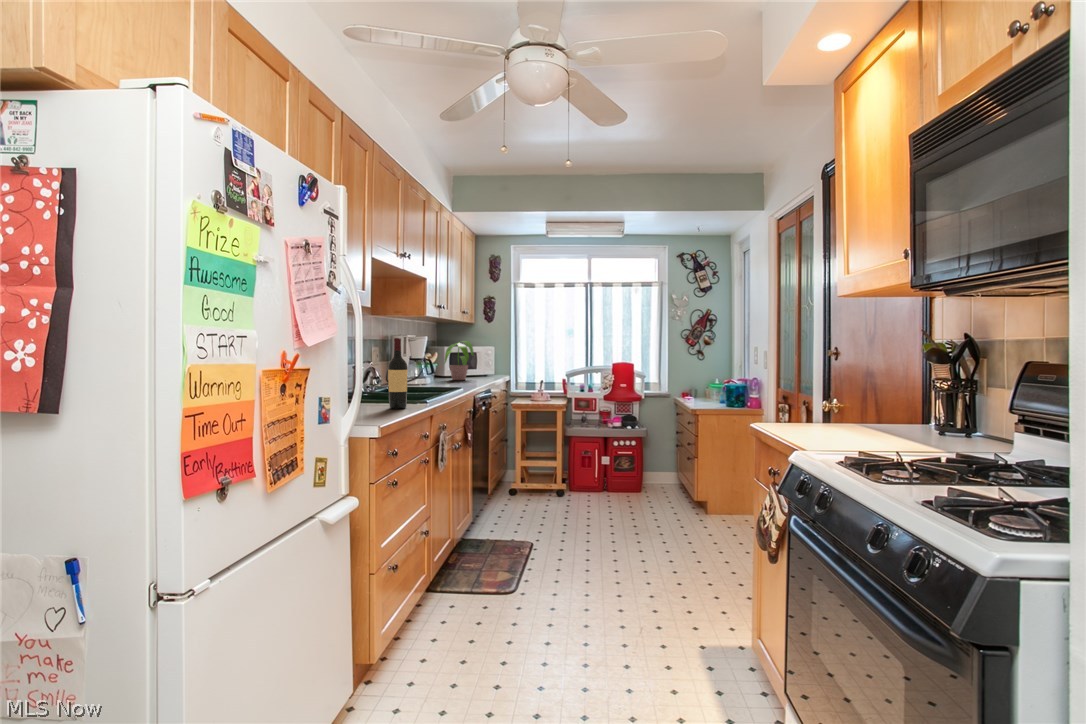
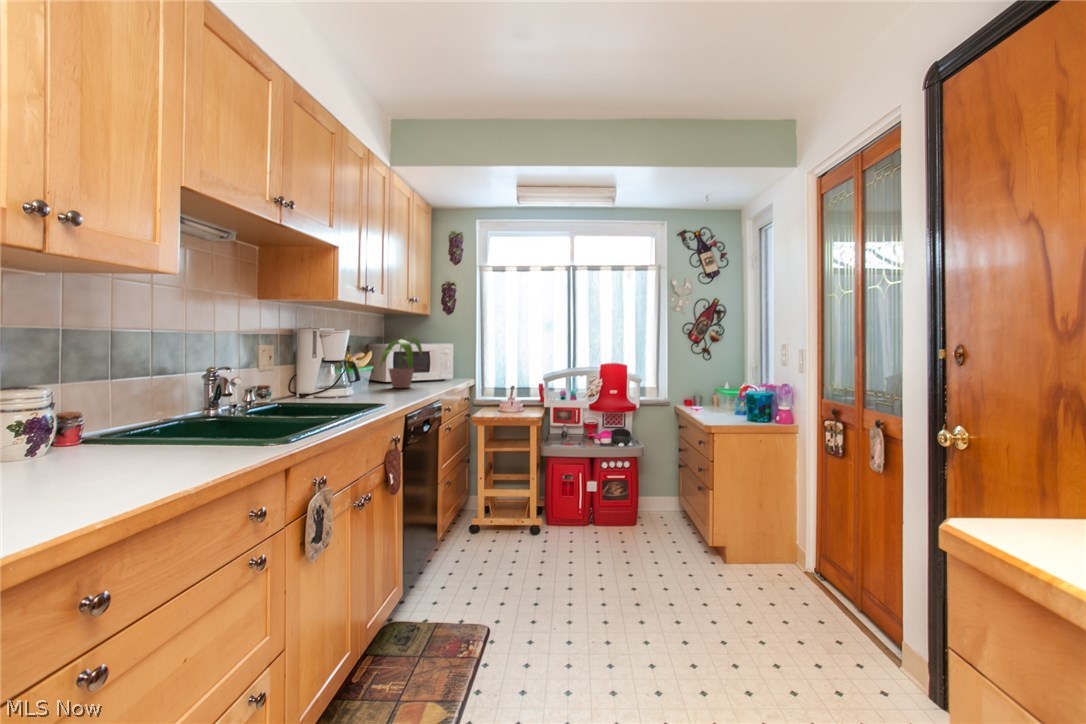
wine bottle: present [388,338,408,409] -> none [184,326,227,462]

